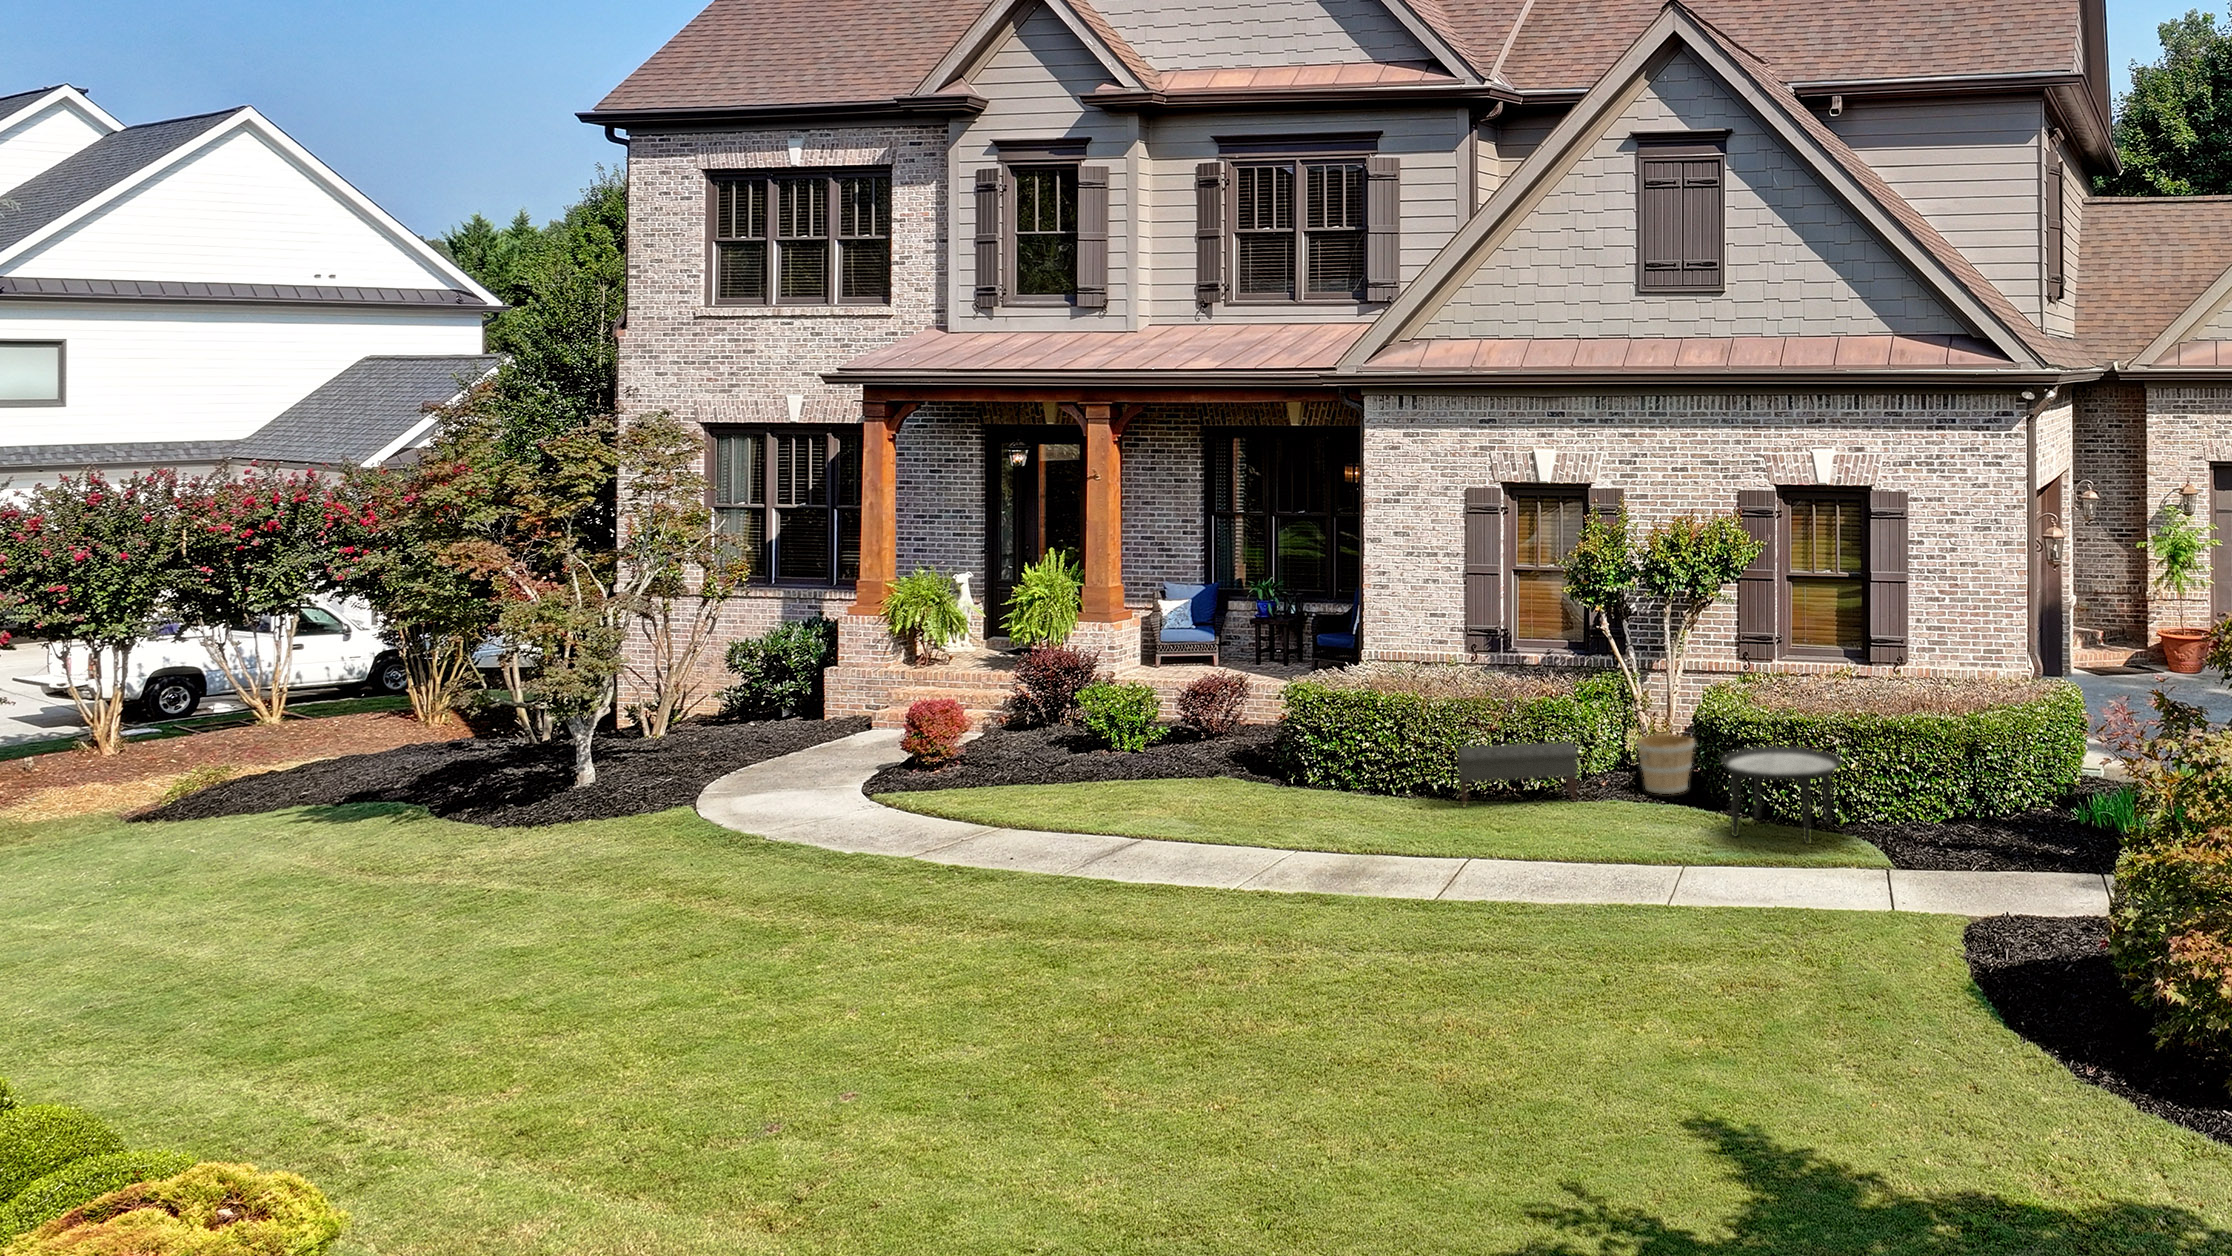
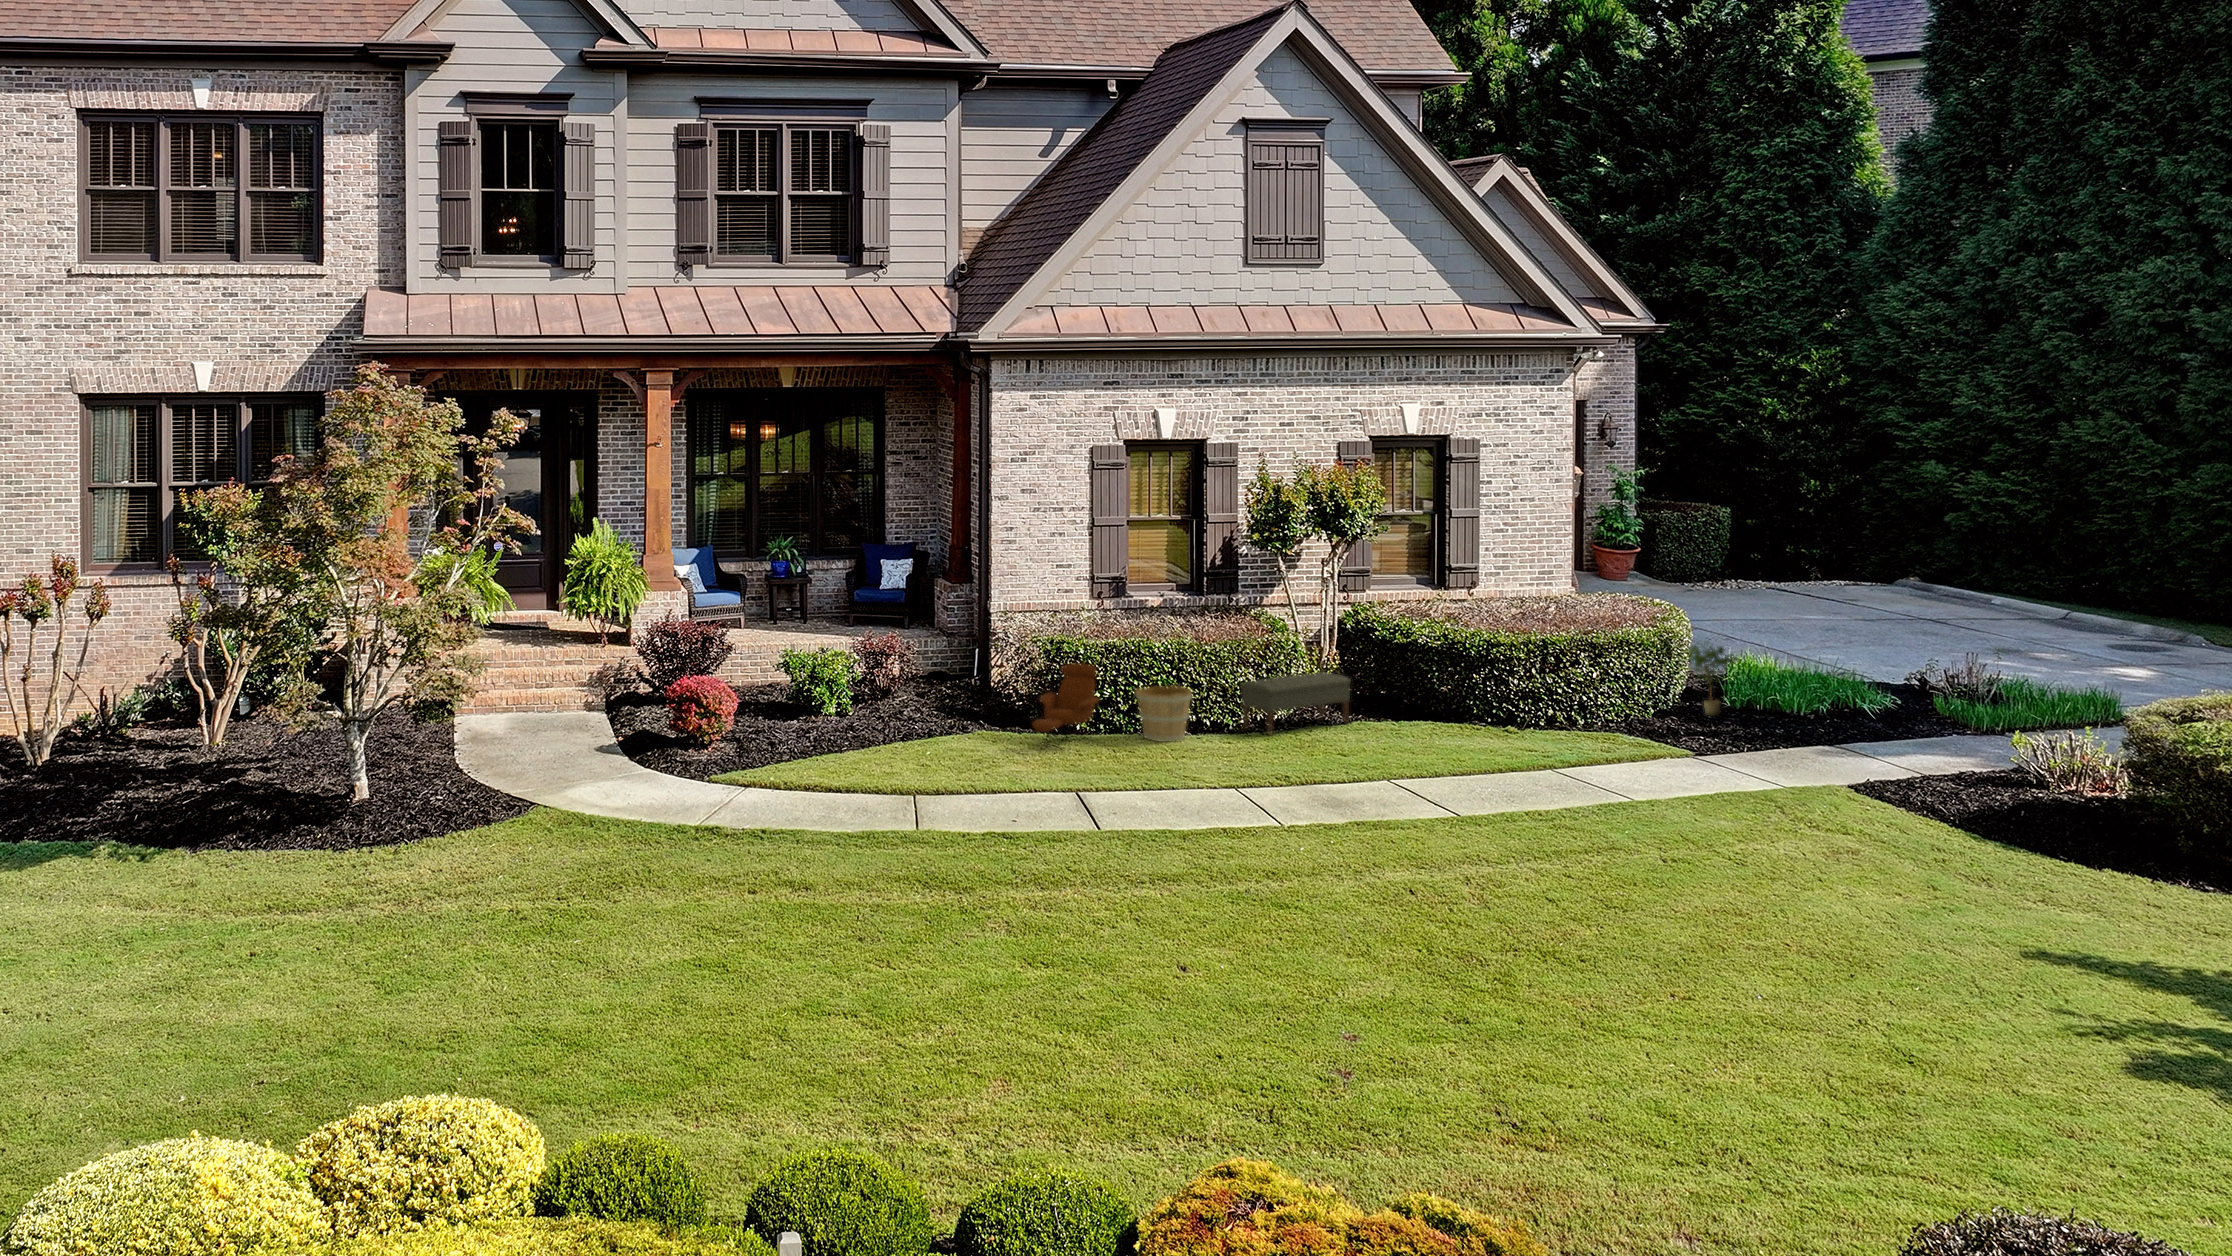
lounge chair: none [1211,715,1311,805] -> present [1033,663,1099,750]
wooden bucket: present [1636,733,1695,794] -> present [1135,685,1192,742]
potted plant: none [1948,738,2007,828] -> present [1680,641,1737,716]
round table: present [1721,747,1842,844] -> none [1518,660,1633,737]

